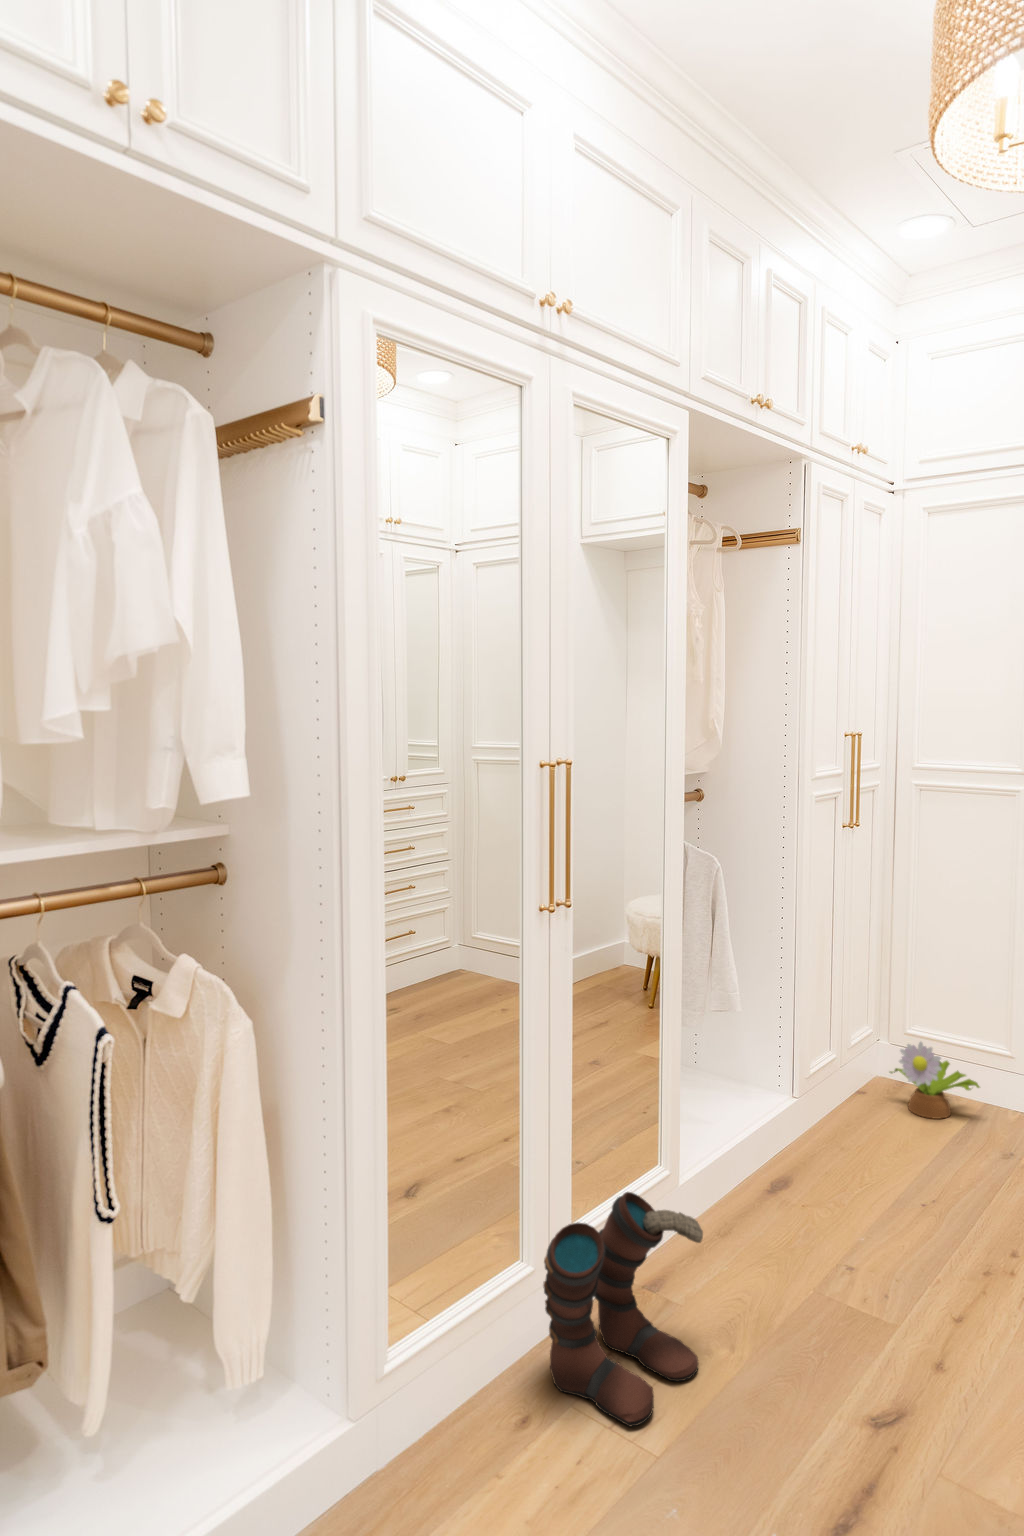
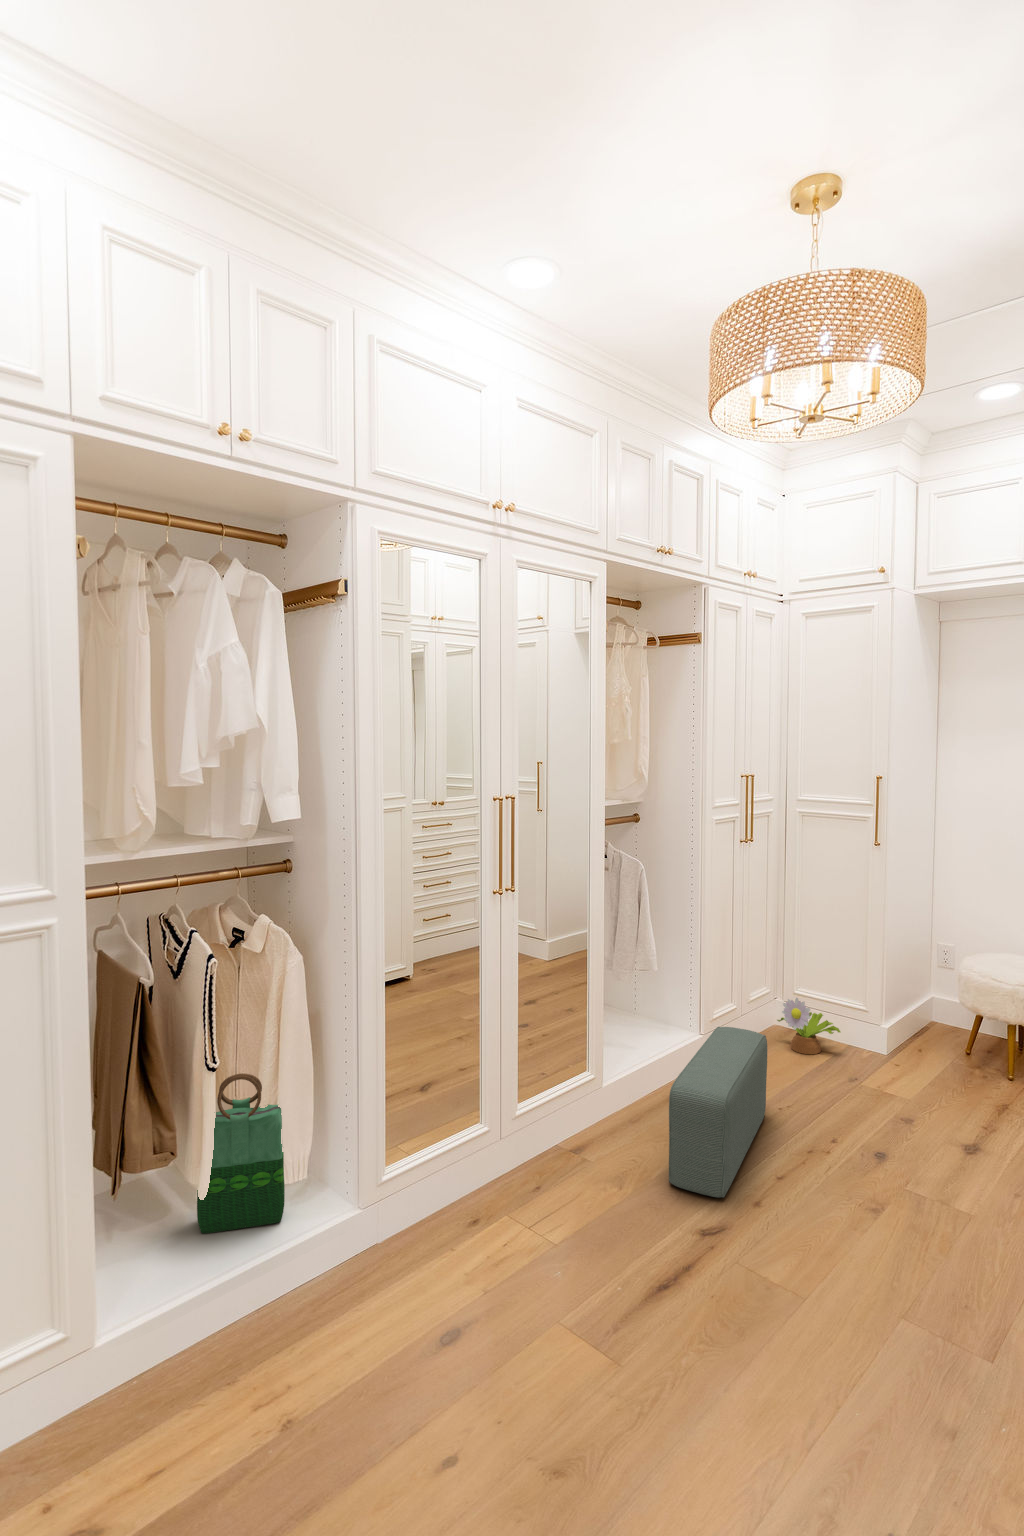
pouf: none [800,1092,912,1358] -> present [669,1027,767,1197]
boots: present [543,1192,703,1426] -> none [492,1081,602,1228]
tote bag: none [82,1217,229,1485] -> present [197,1073,285,1233]

